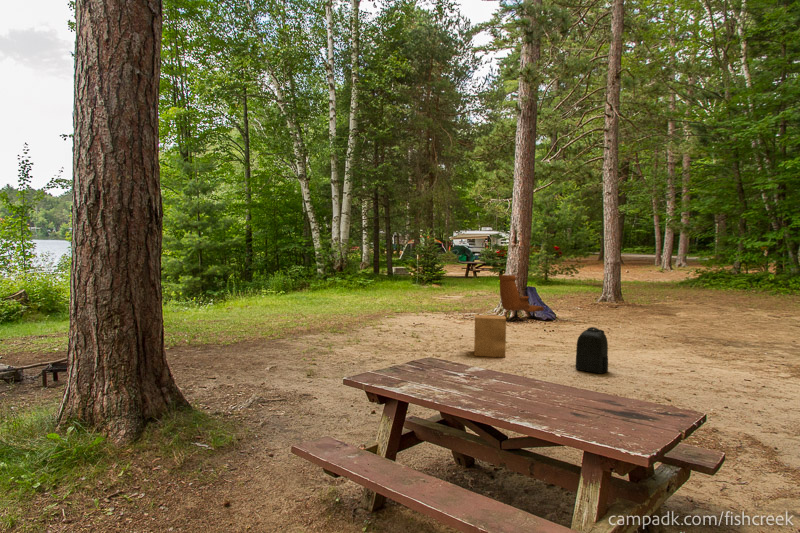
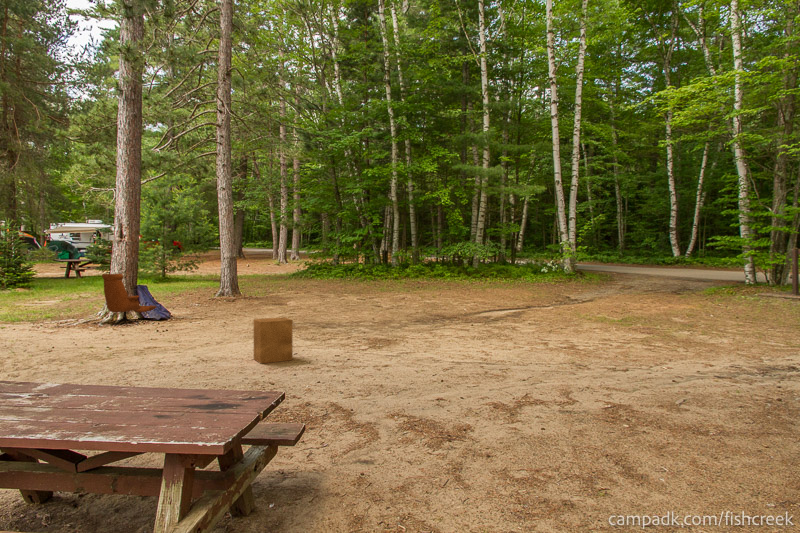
cardboard box: present [474,315,506,357] -> present [254,317,293,363]
backpack: present [575,327,608,373] -> none [184,318,213,359]

